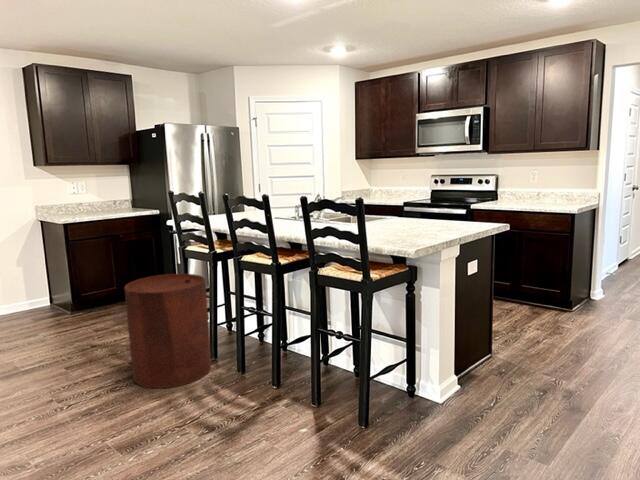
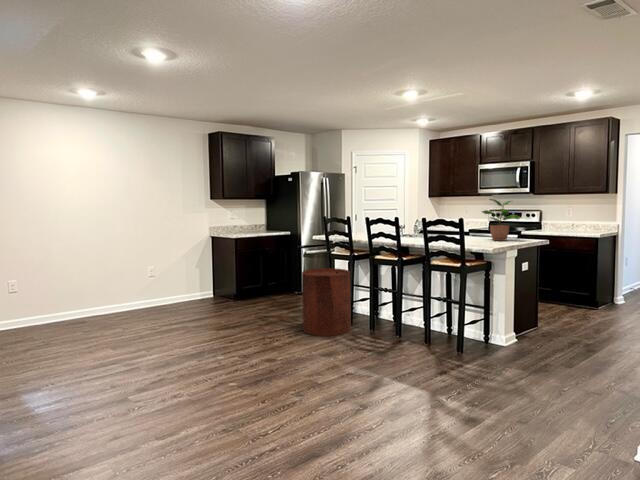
potted plant: none [407,161,467,228] -> present [482,199,521,241]

